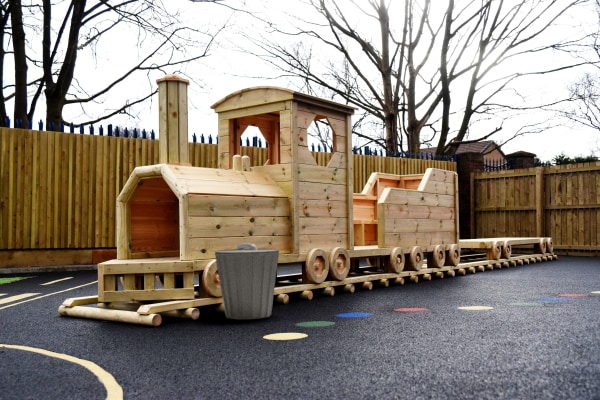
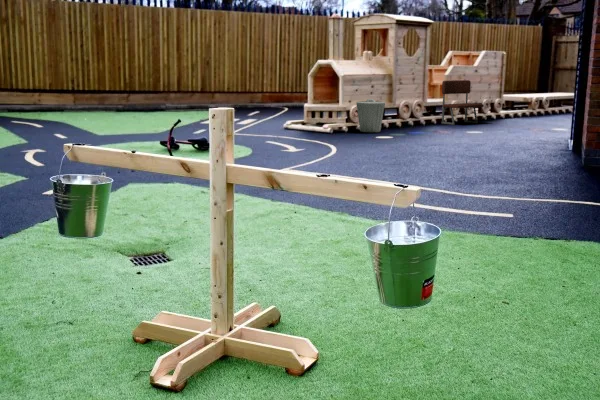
bench: none [378,212,450,289] -> present [441,80,484,125]

